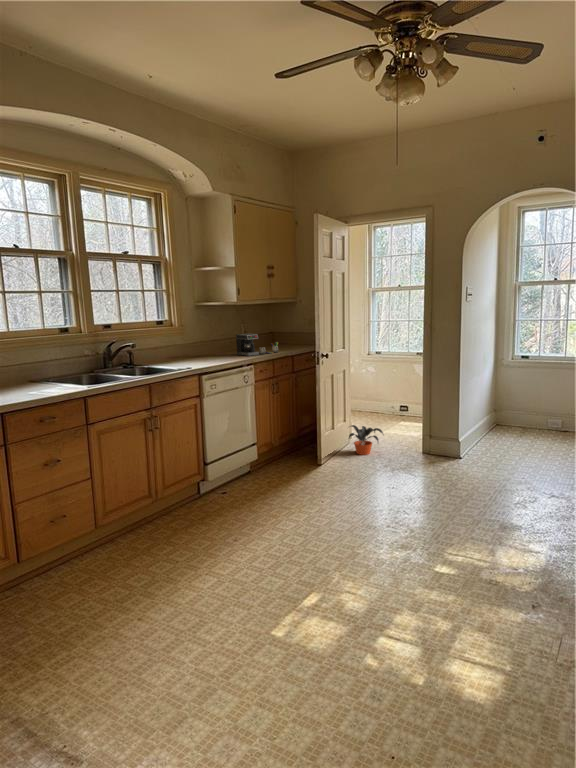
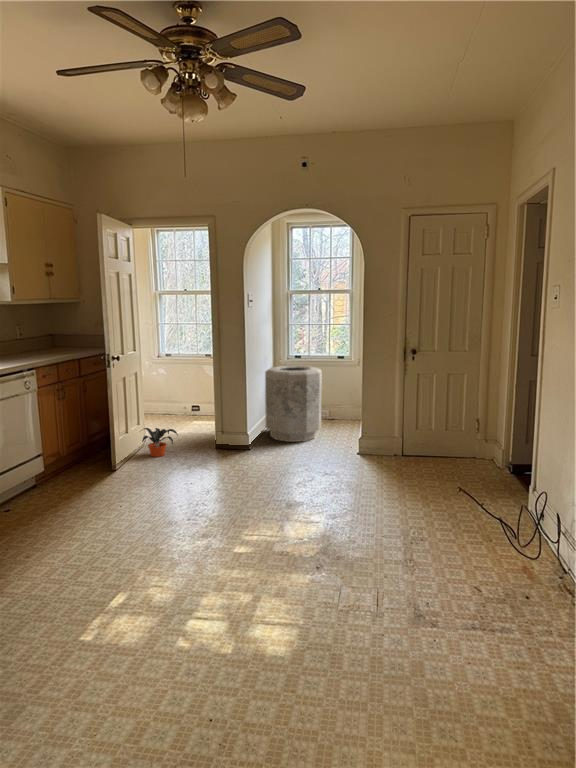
coffee maker: present [236,333,278,356] -> none [10,336,61,360]
trash can: none [480,367,551,453] -> present [265,366,322,442]

